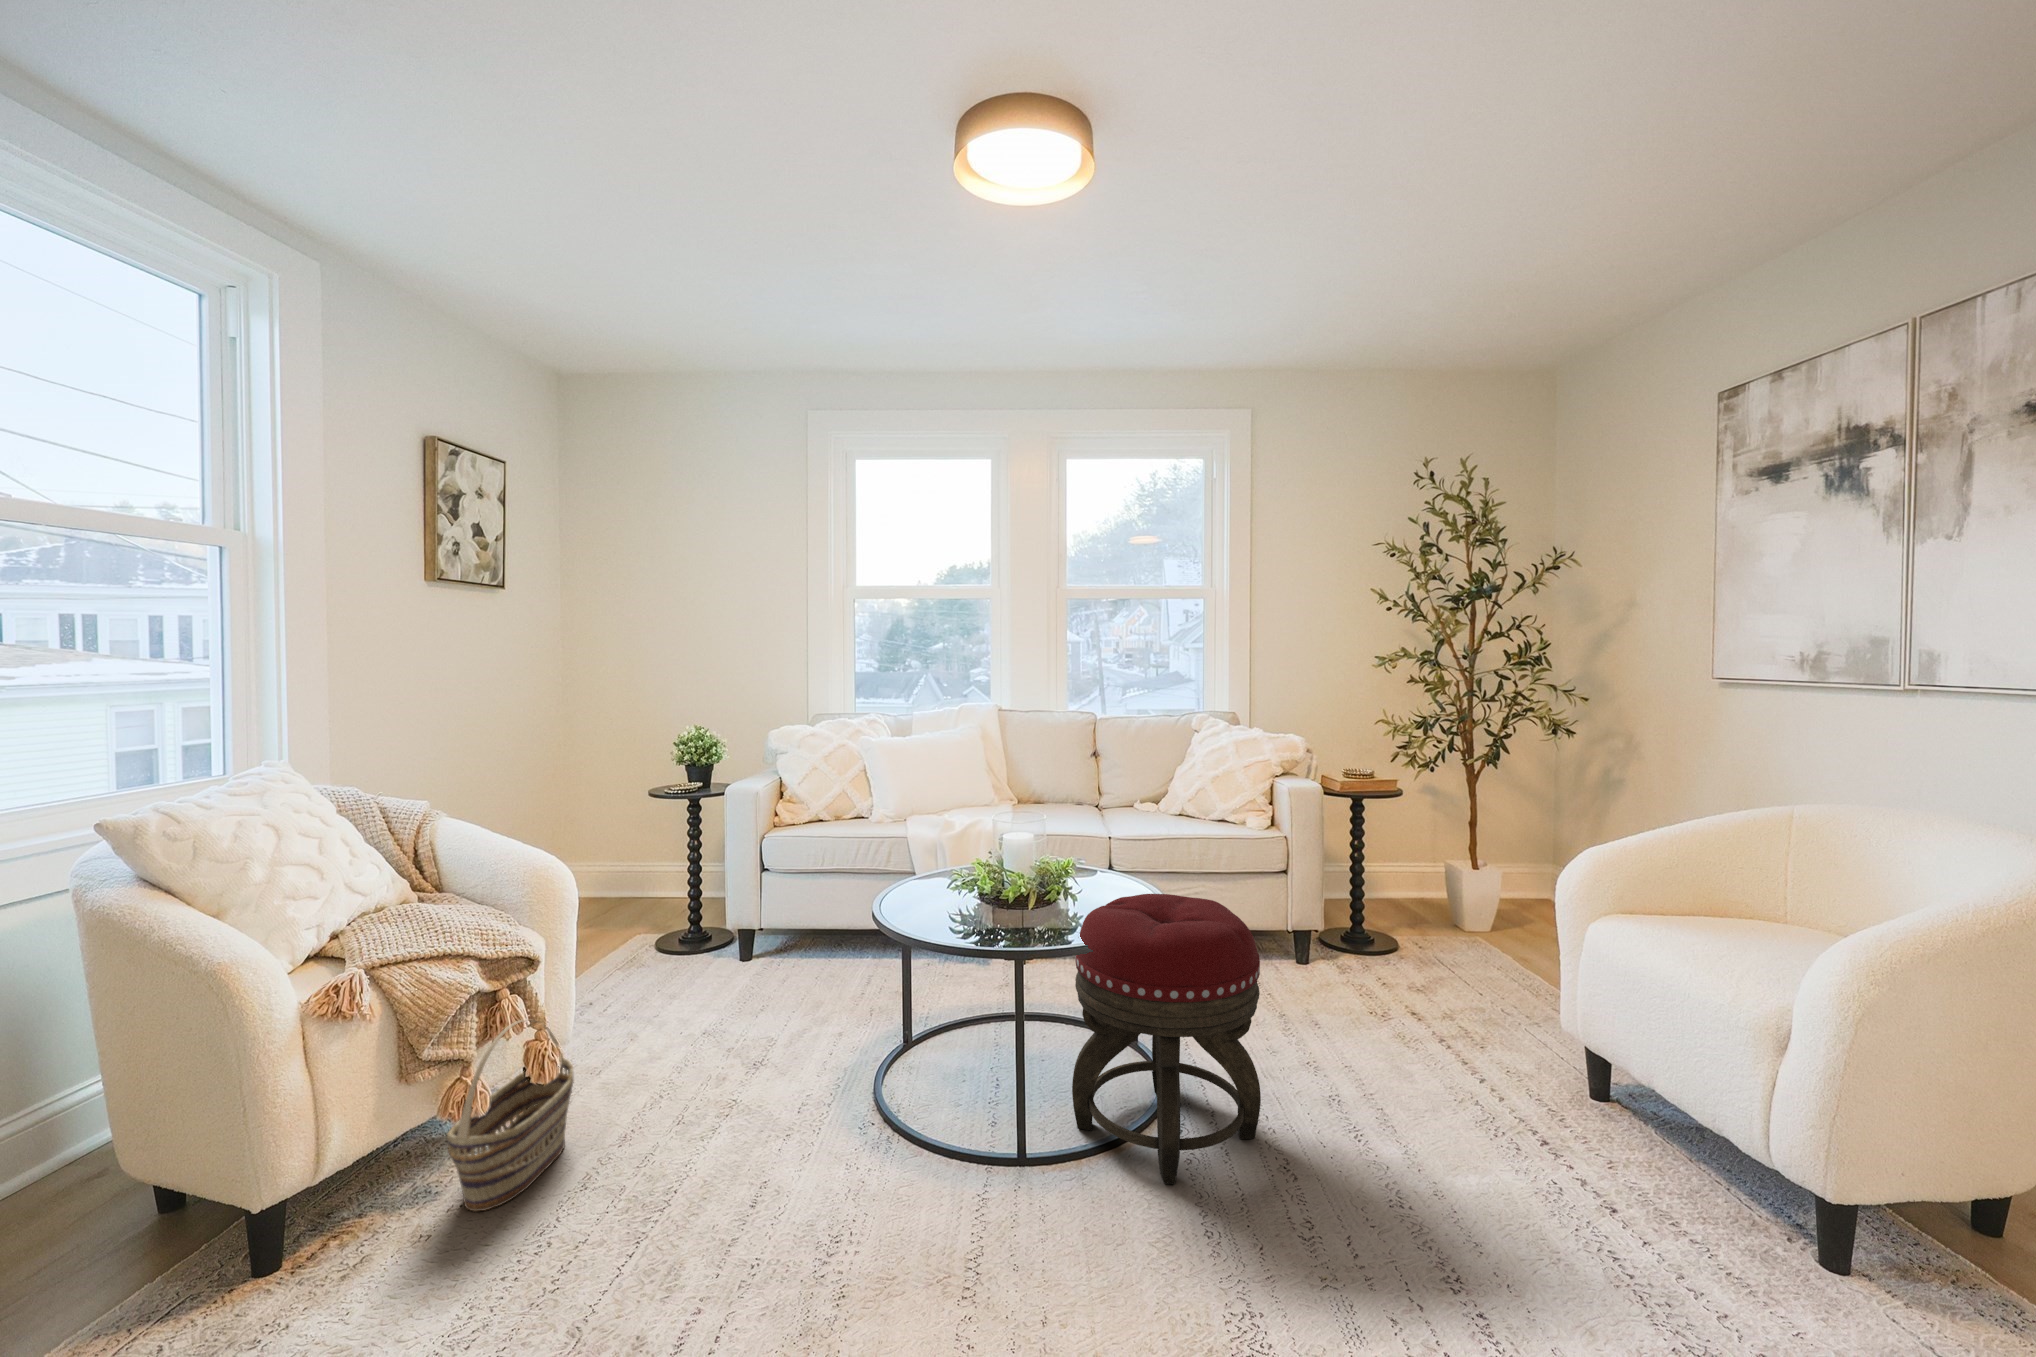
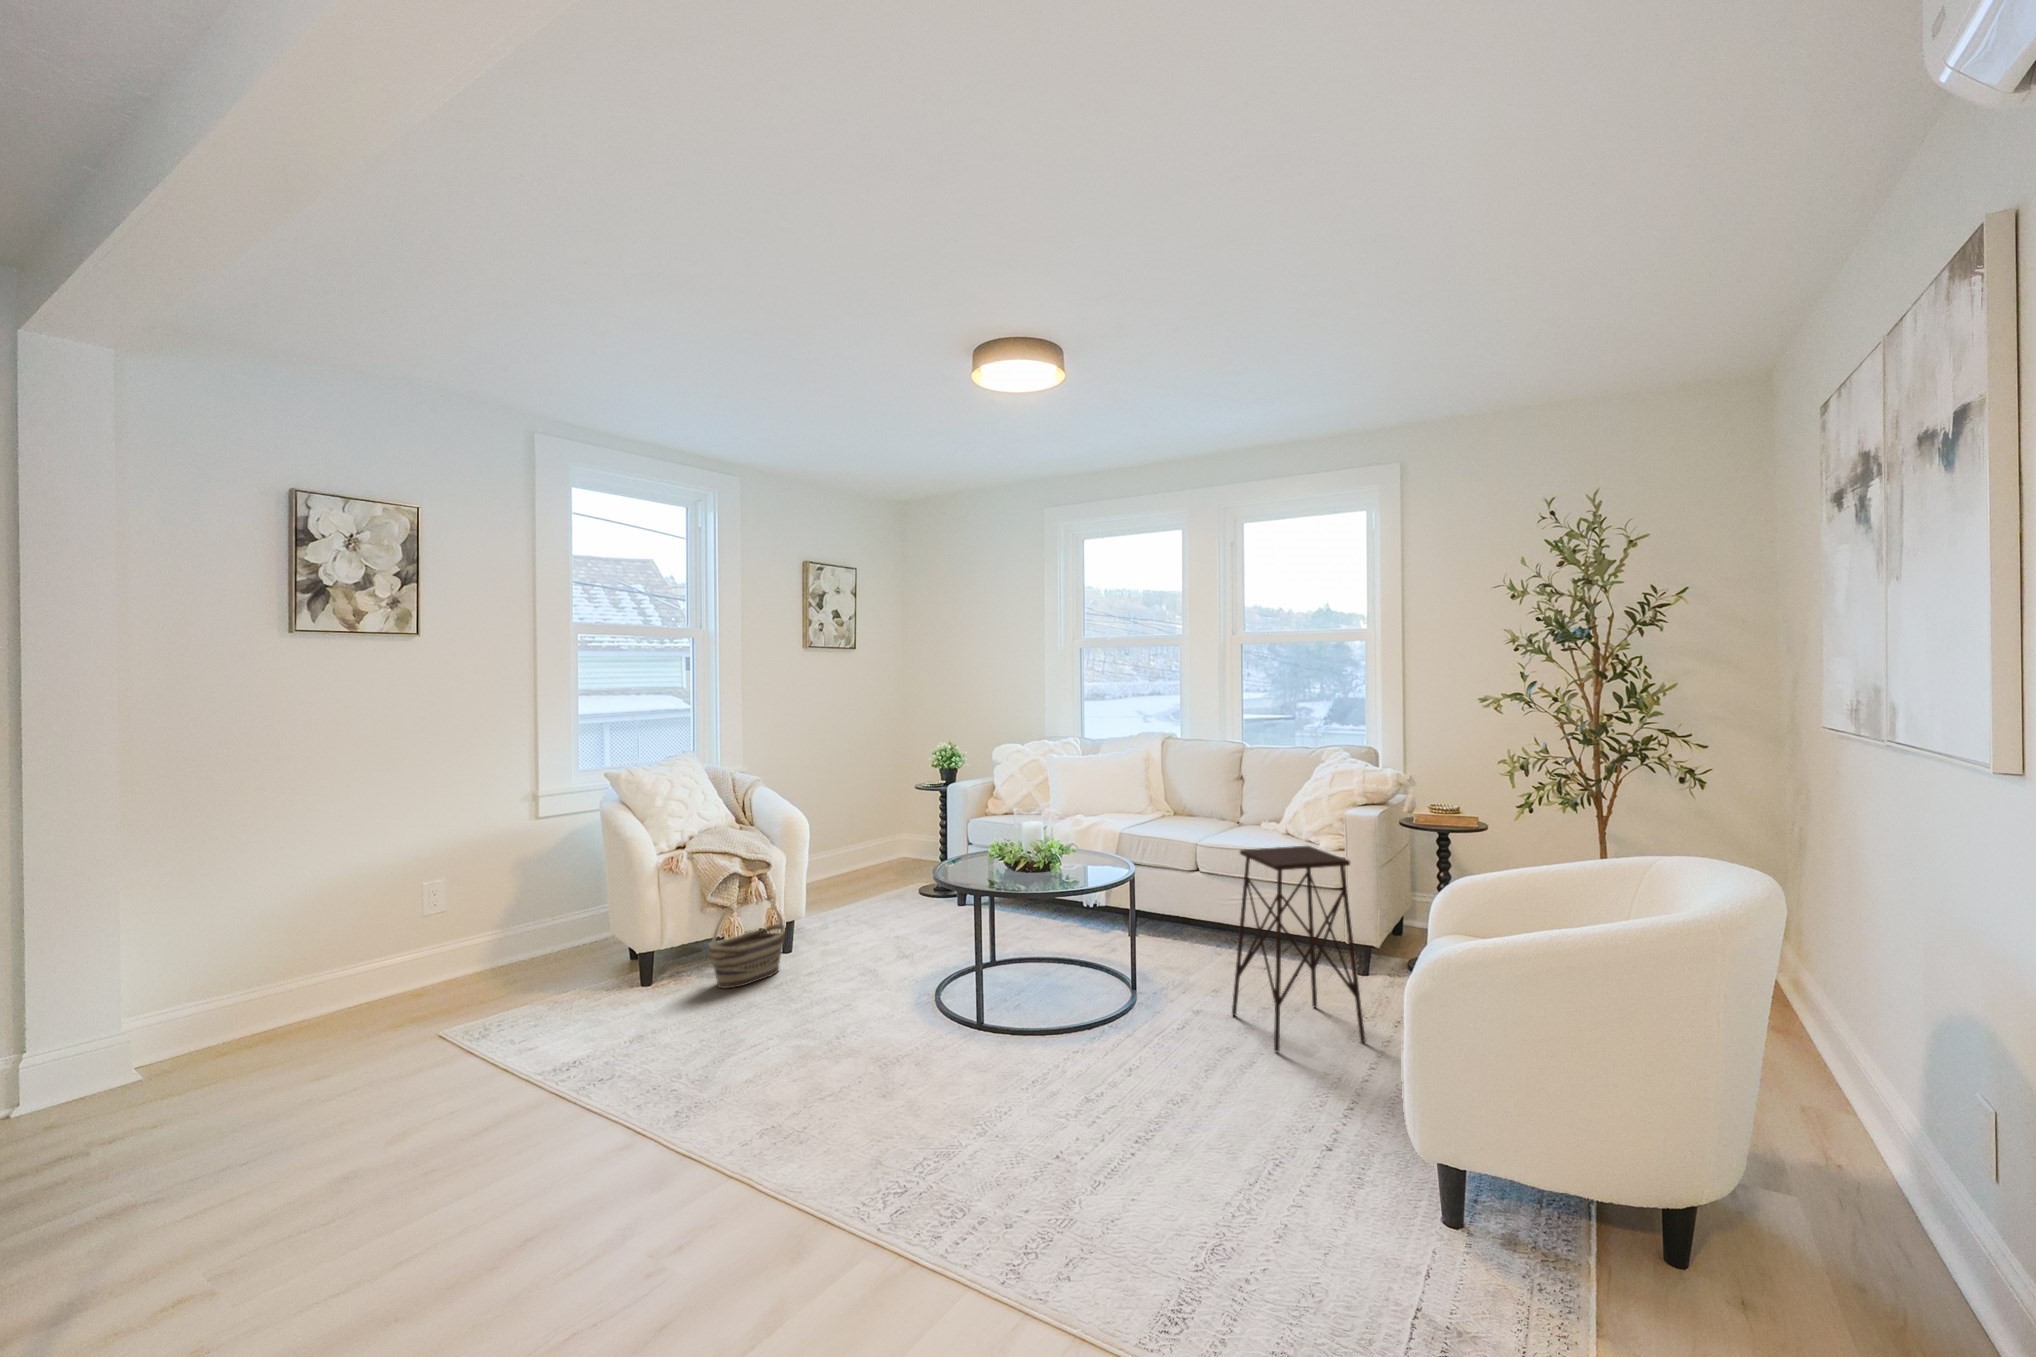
side table: none [1269,834,1432,1098] -> present [1232,846,1365,1052]
footstool: present [1072,894,1261,1184] -> none [1027,867,1156,1057]

